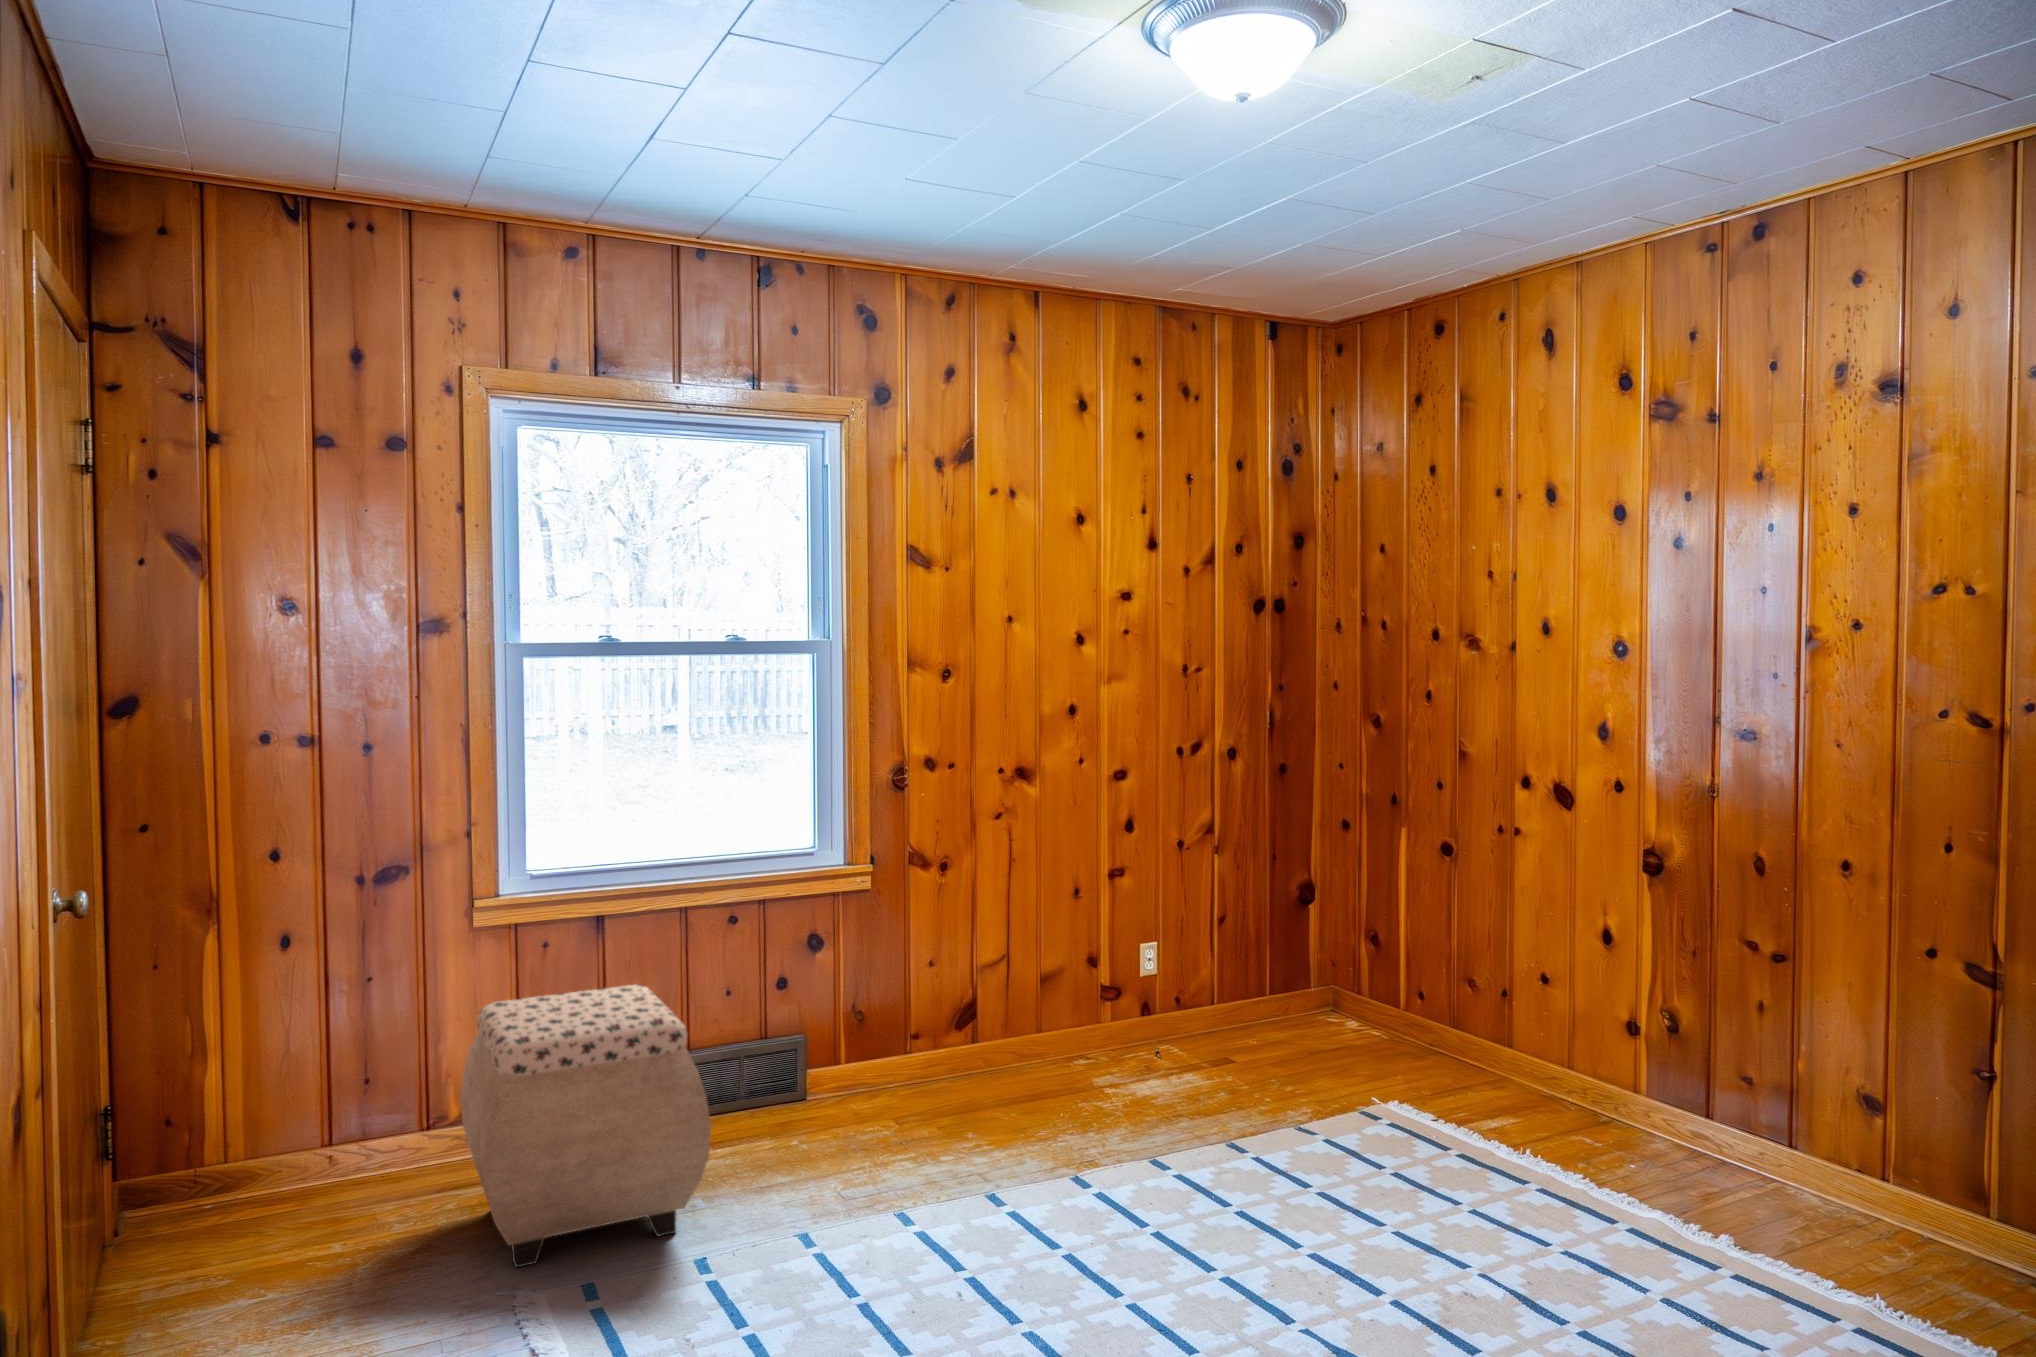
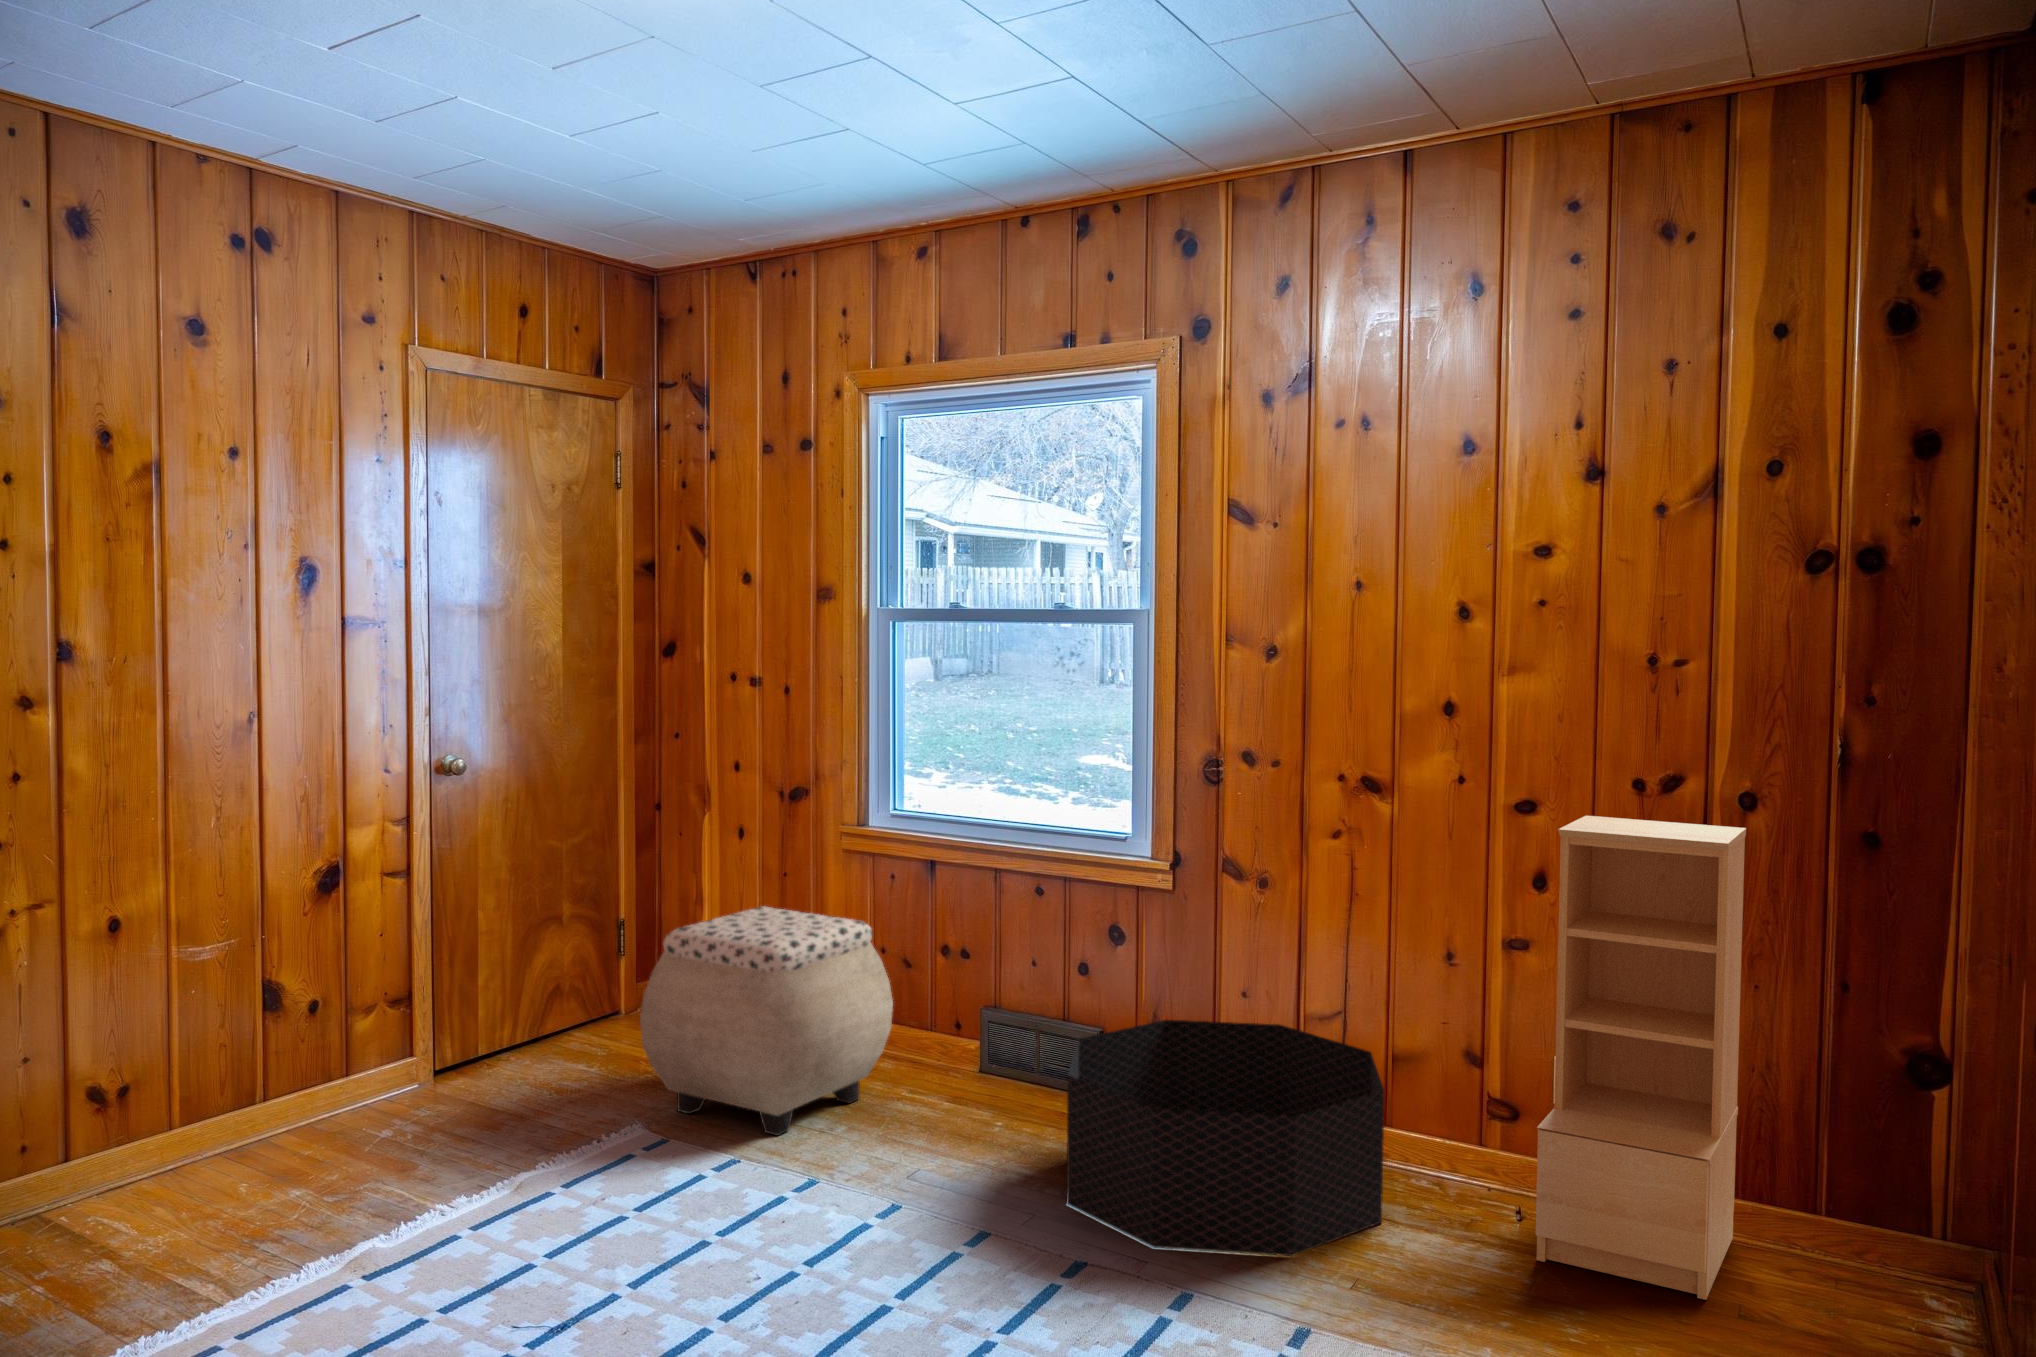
bookshelf: none [1166,771,1316,1071] -> present [1536,816,1746,1300]
basket: none [907,974,1163,1161] -> present [1067,1020,1384,1256]

